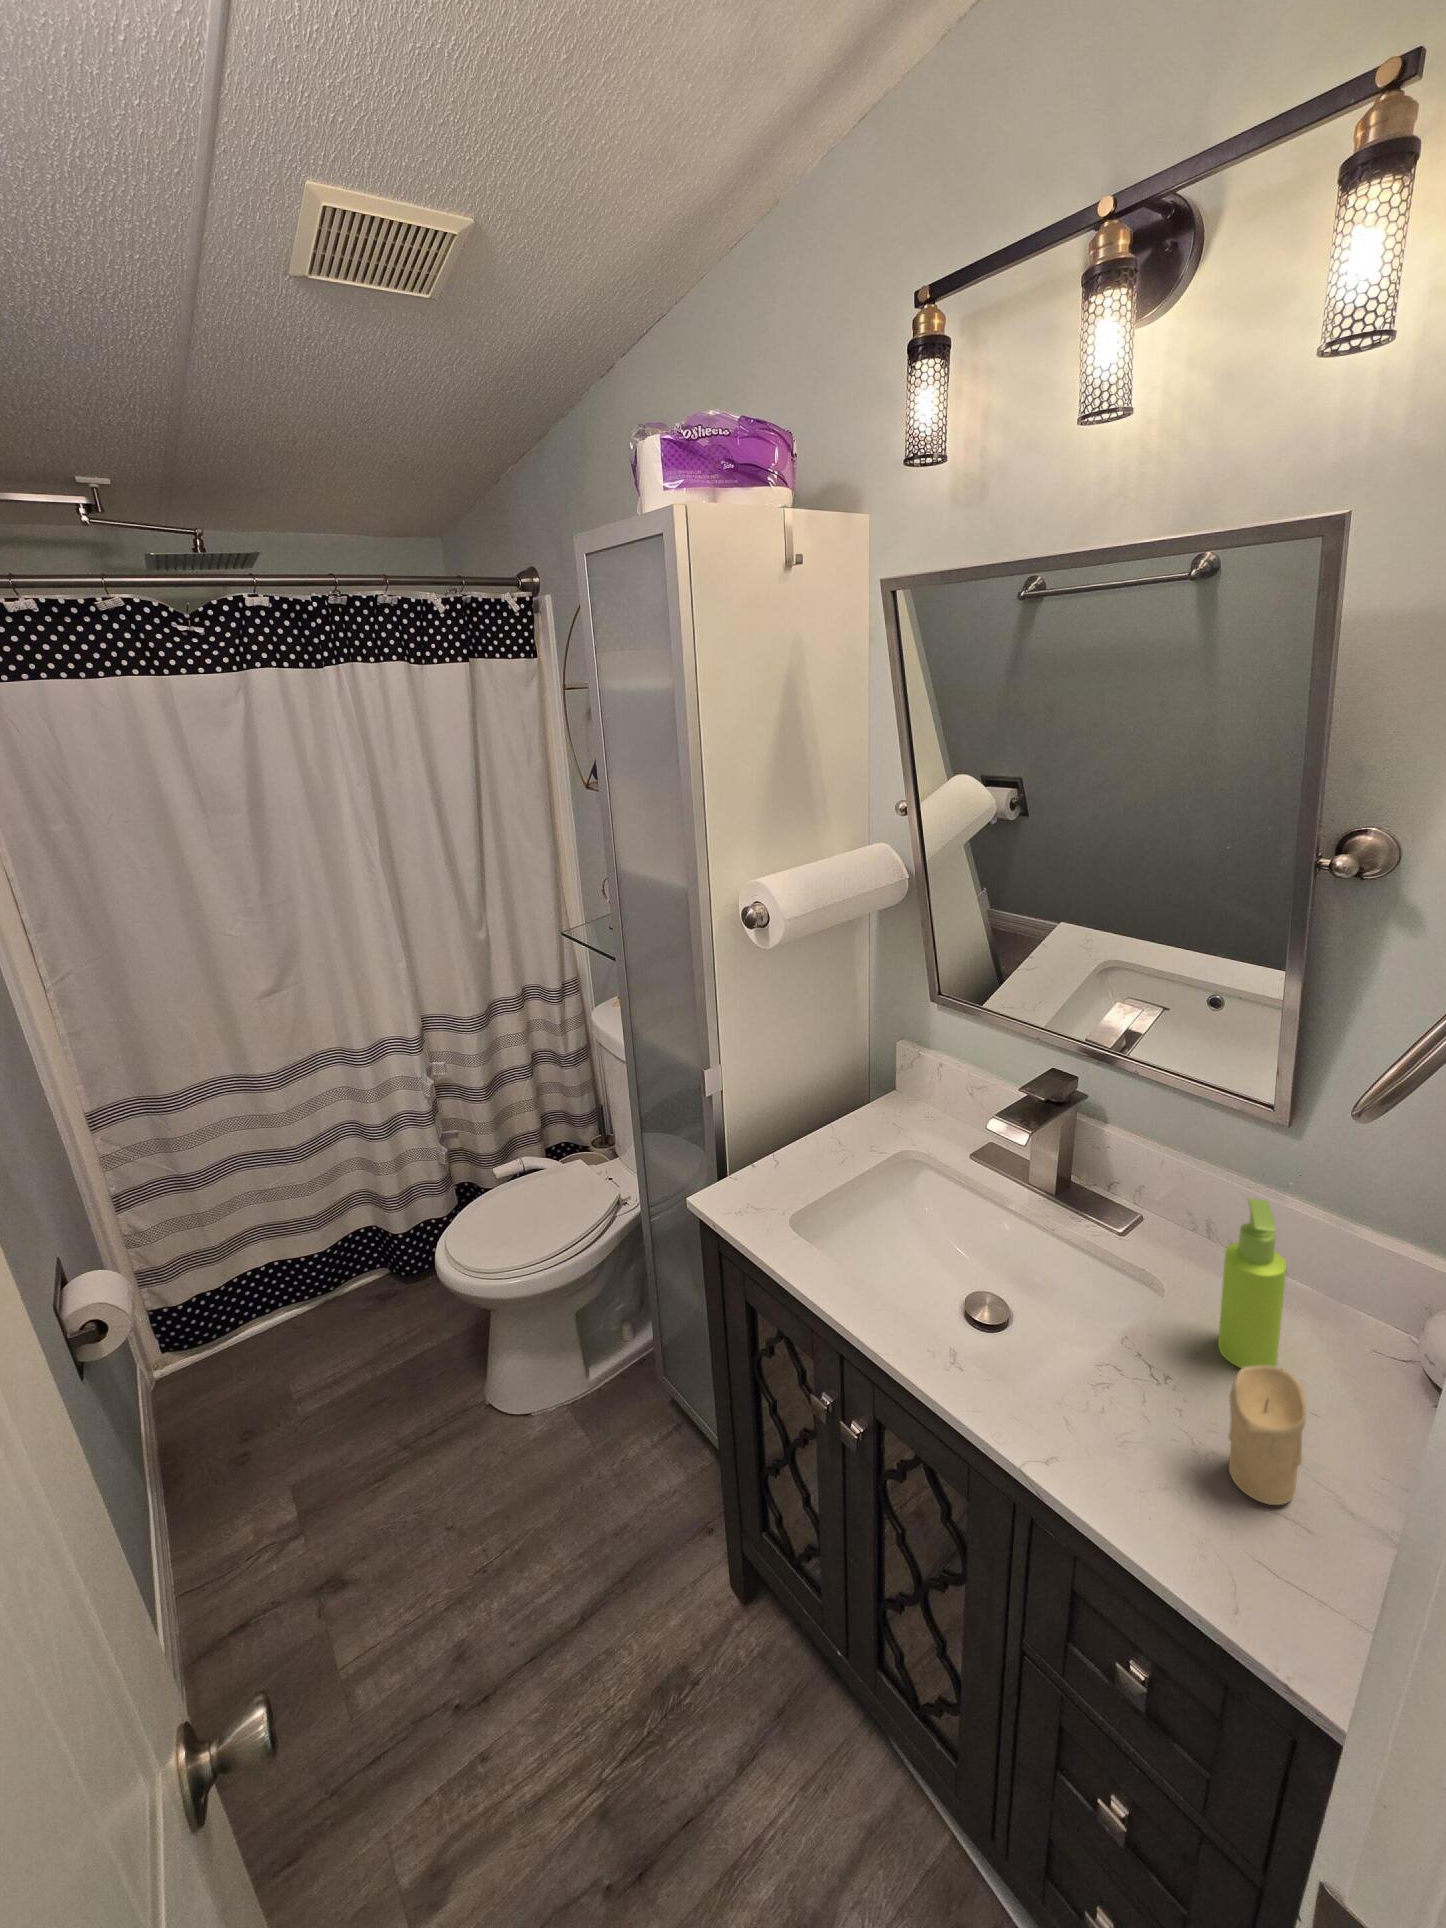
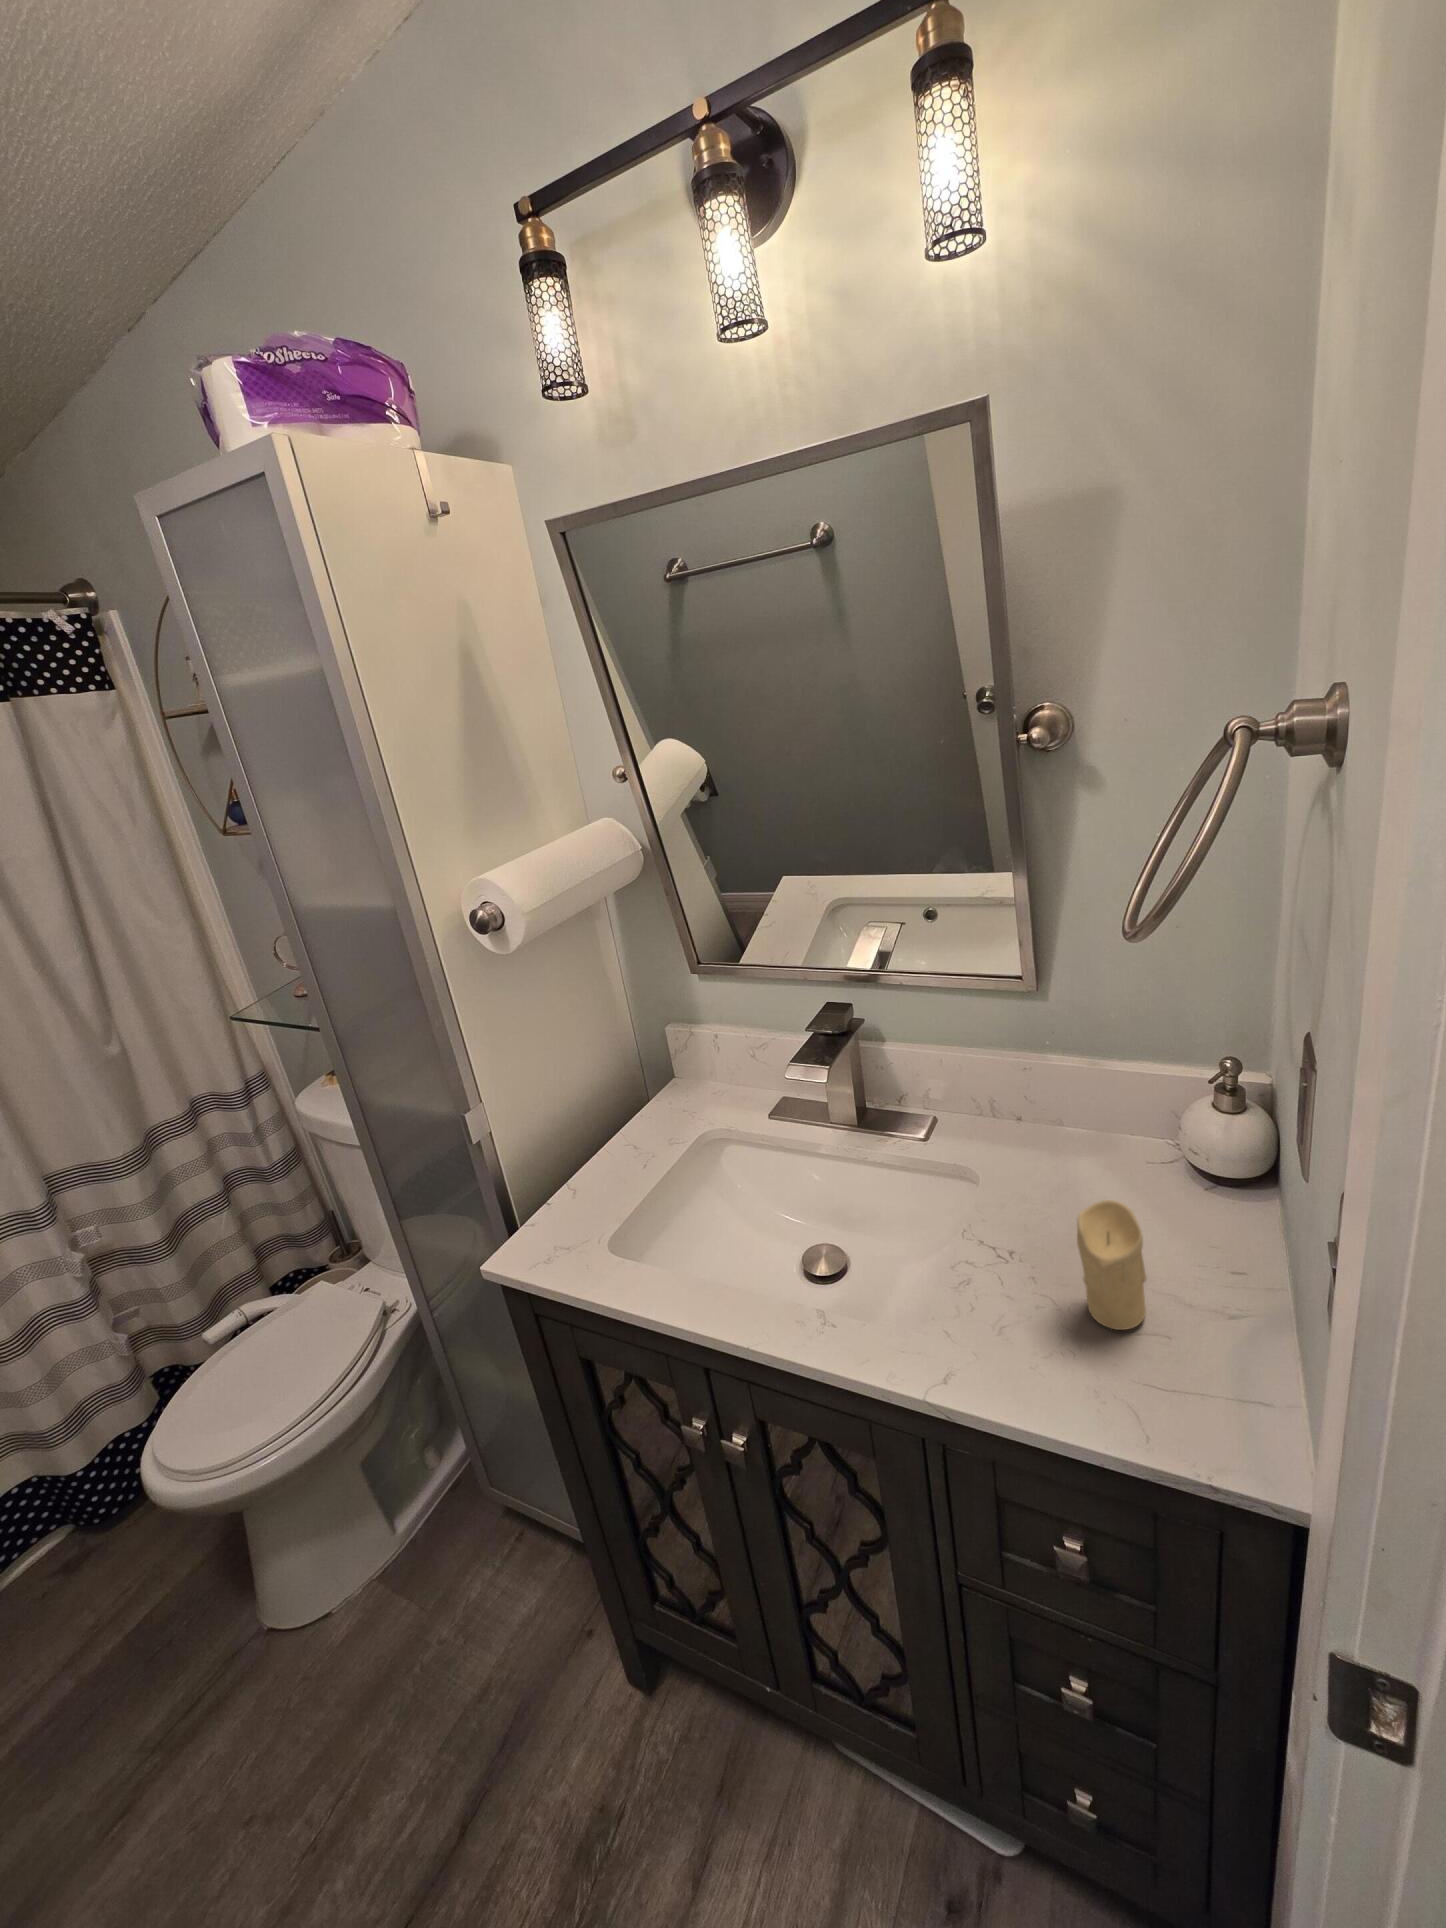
soap dispenser: present [1218,1199,1287,1369] -> none [1028,1058,1089,1220]

